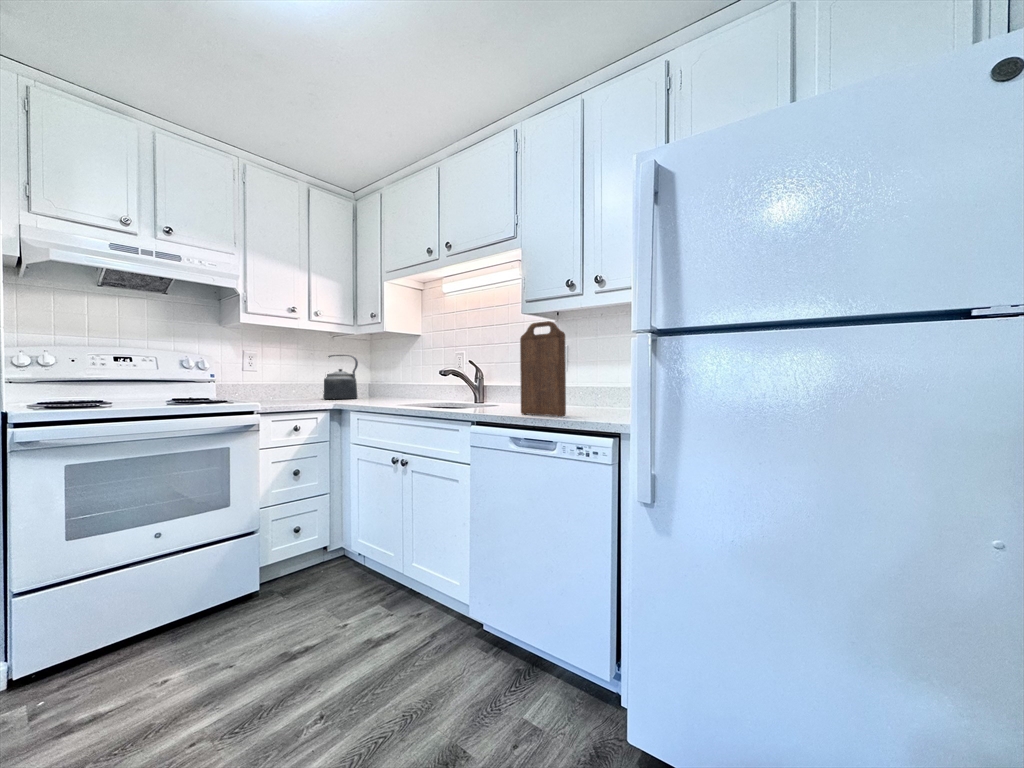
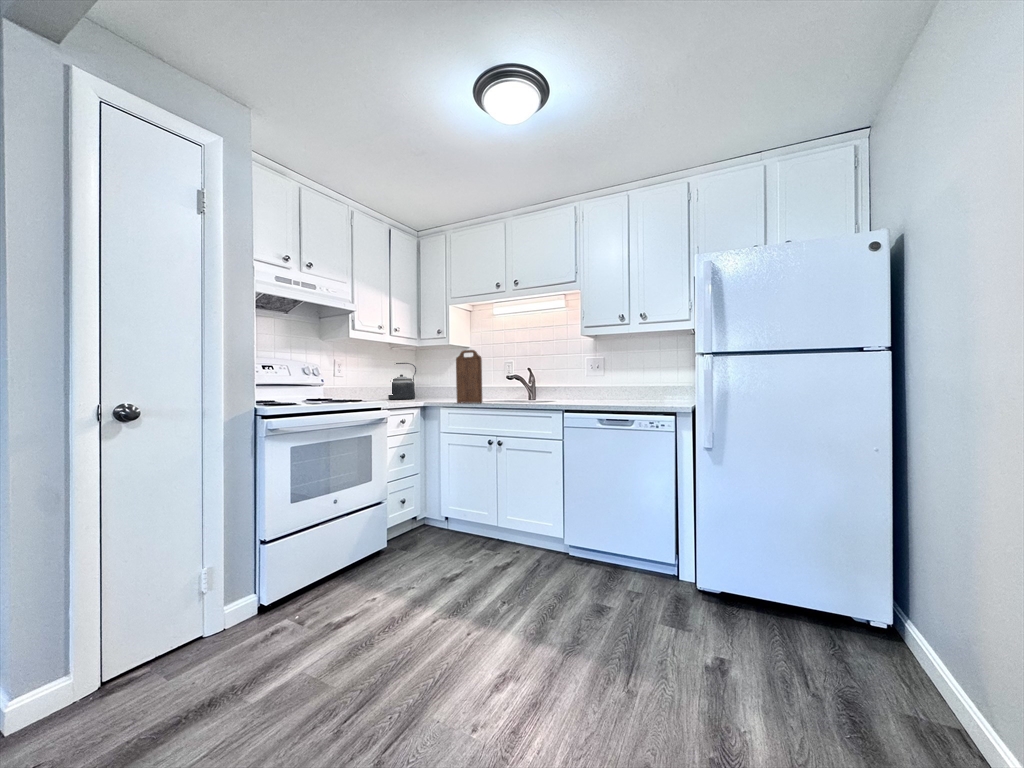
cutting board: present [520,321,566,416] -> present [456,350,482,403]

